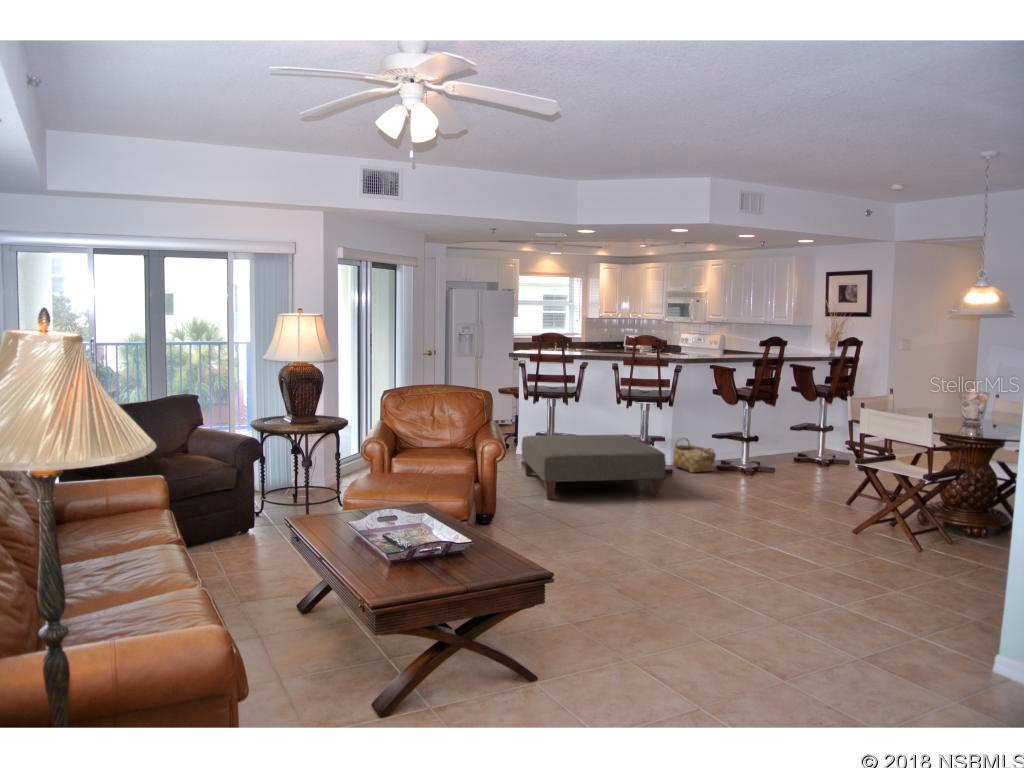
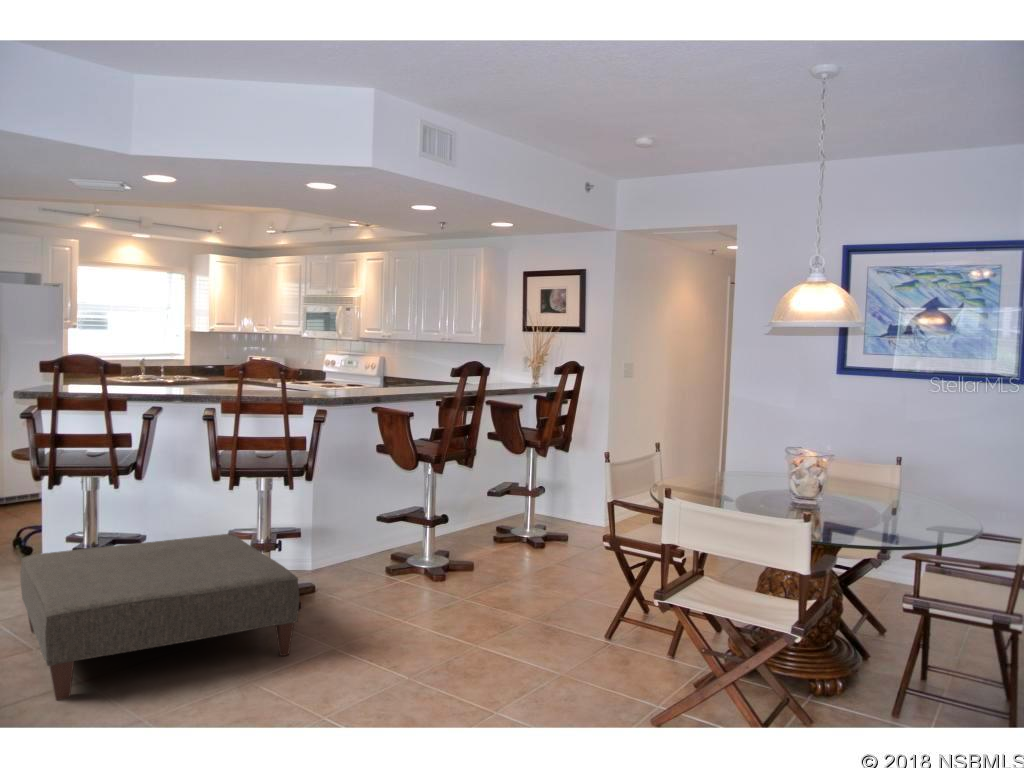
woven basket: present [673,438,716,473] -> none [314,526,384,587]

